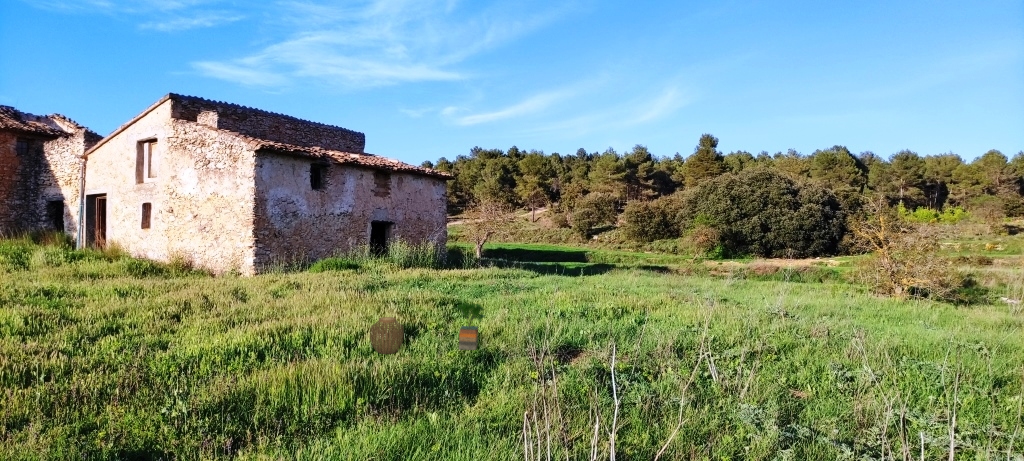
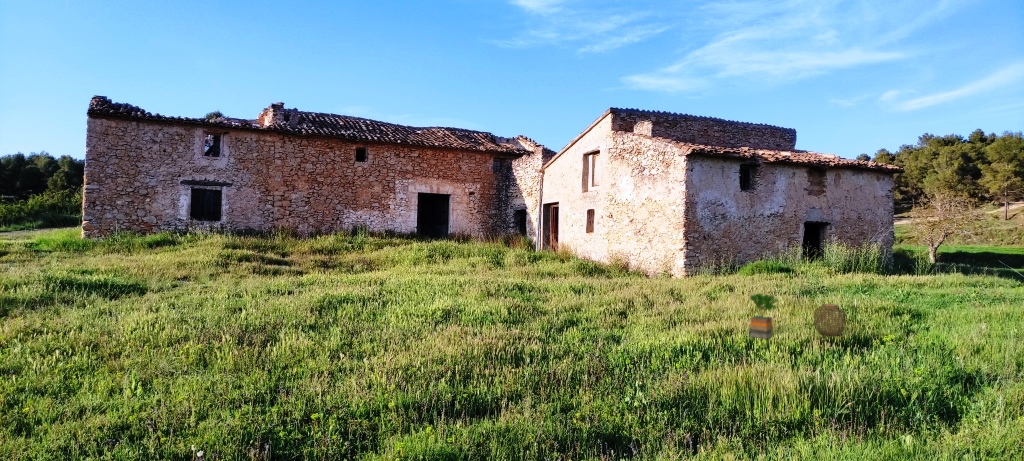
potted tree: present [457,303,485,350] -> present [750,293,778,339]

